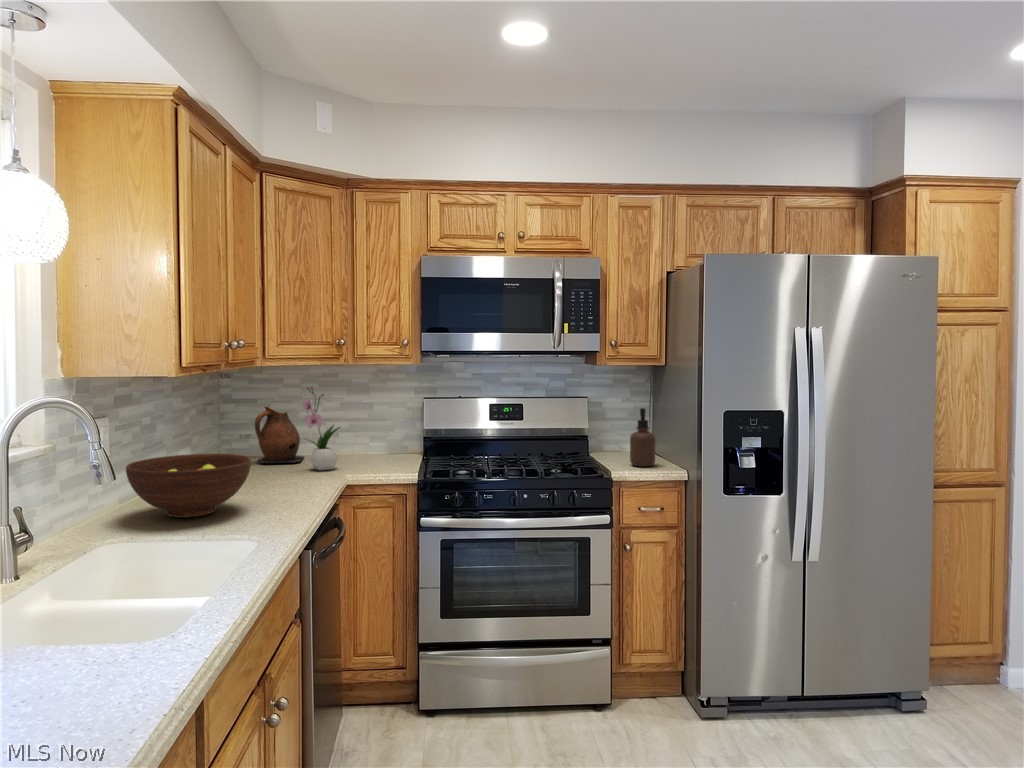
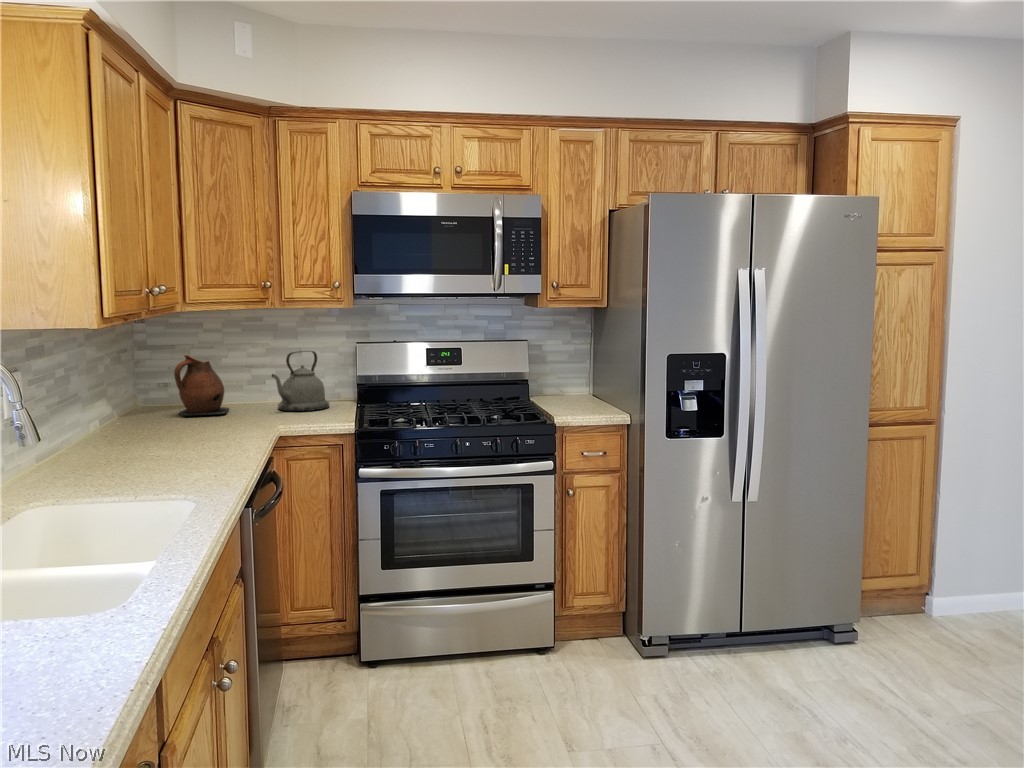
flower arrangement: present [303,387,340,470] -> none [227,333,271,422]
kettle: none [343,404,397,461] -> present [272,351,329,411]
soap dispenser: present [630,408,655,467] -> none [573,352,598,412]
fruit bowl: present [126,454,251,518] -> none [47,405,181,471]

